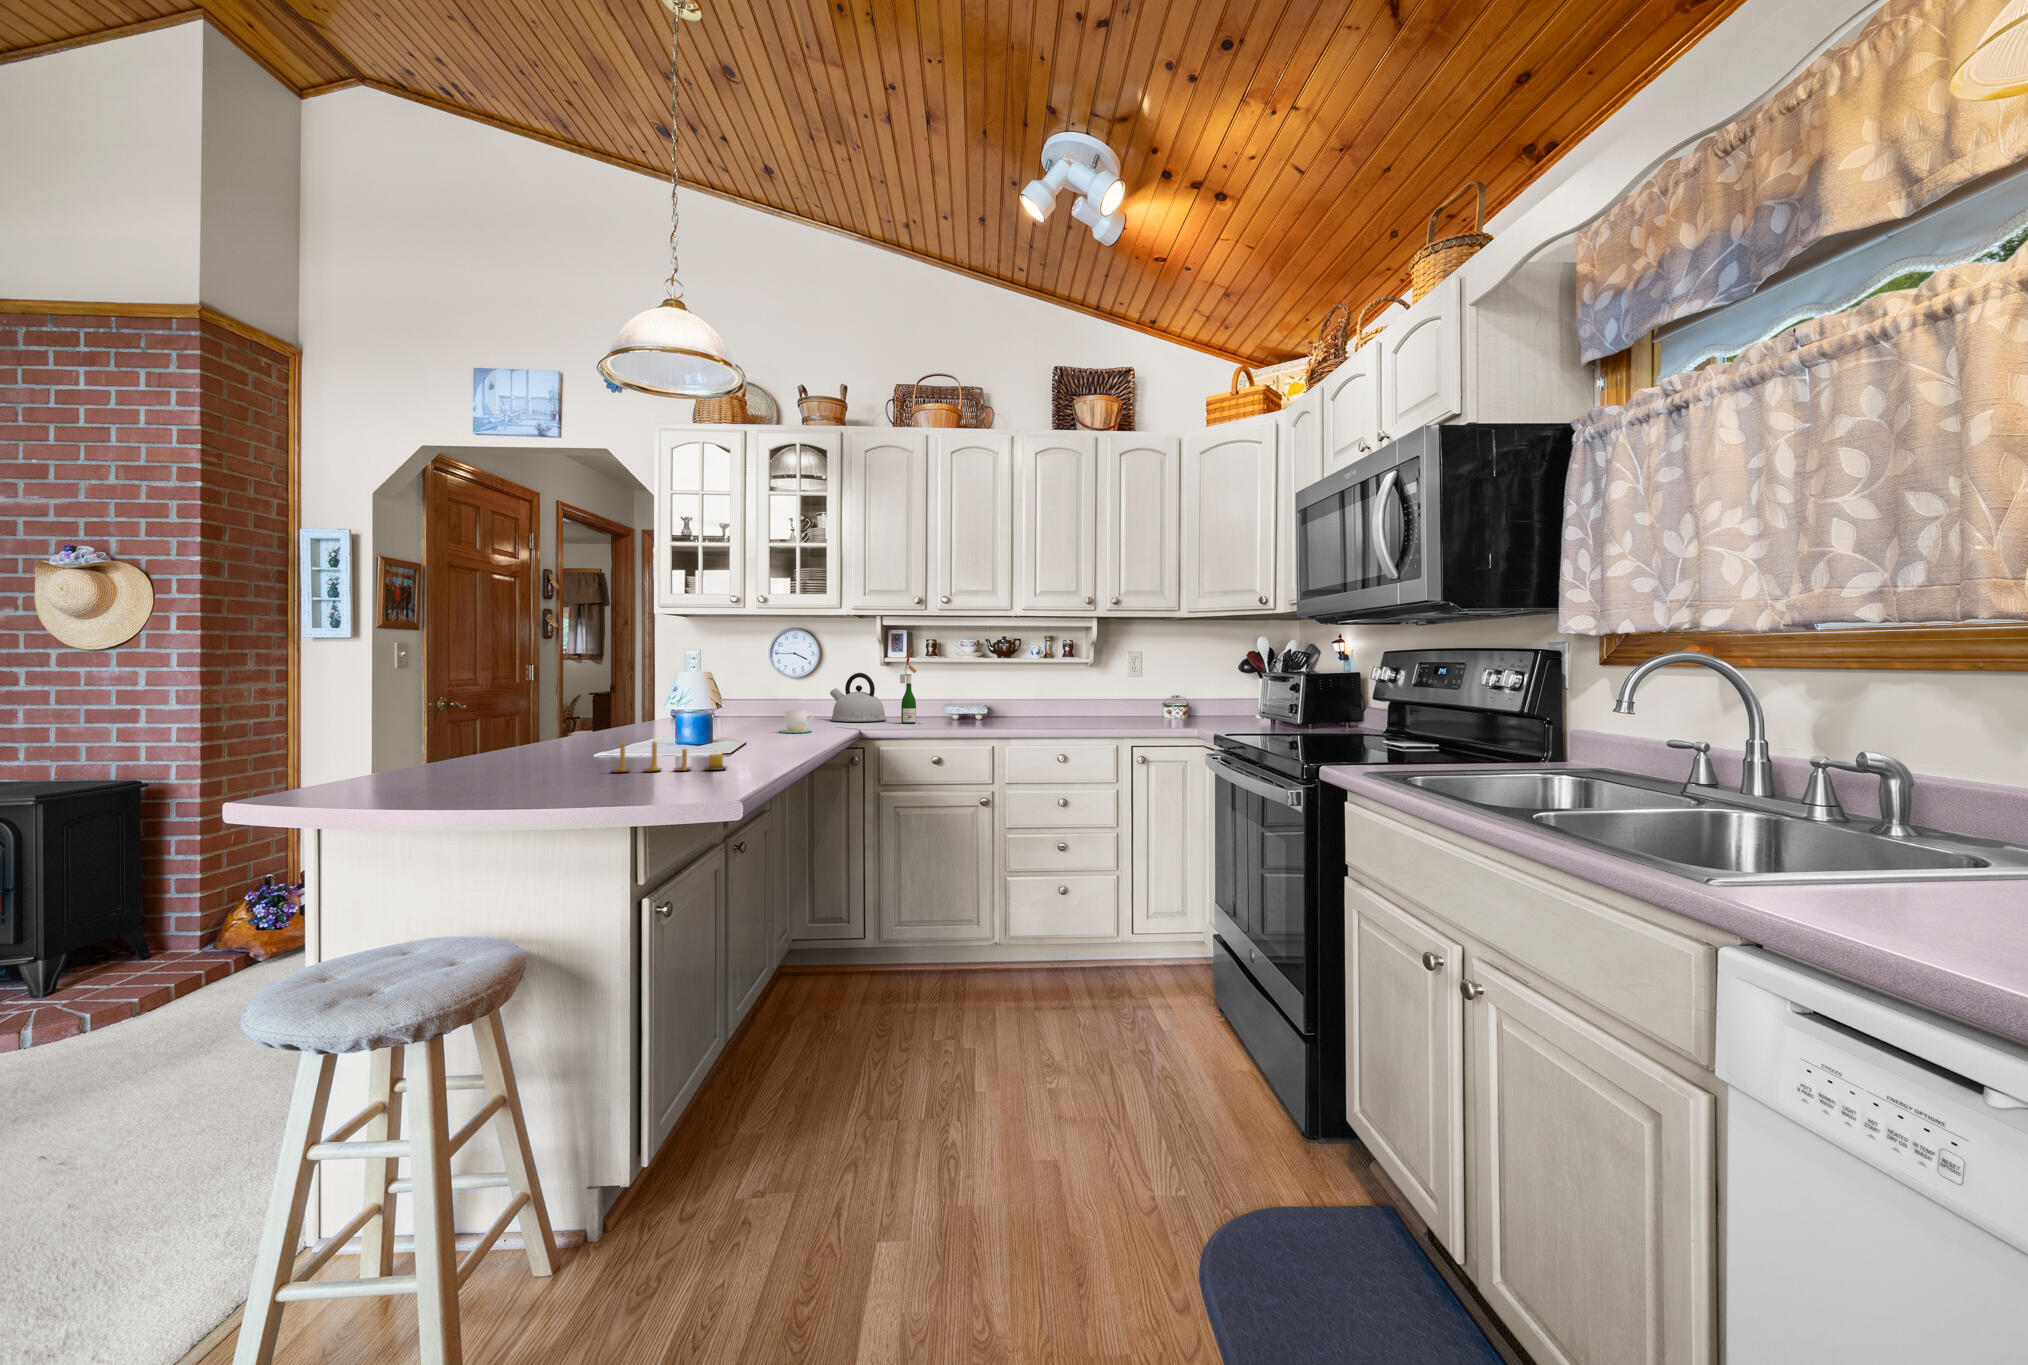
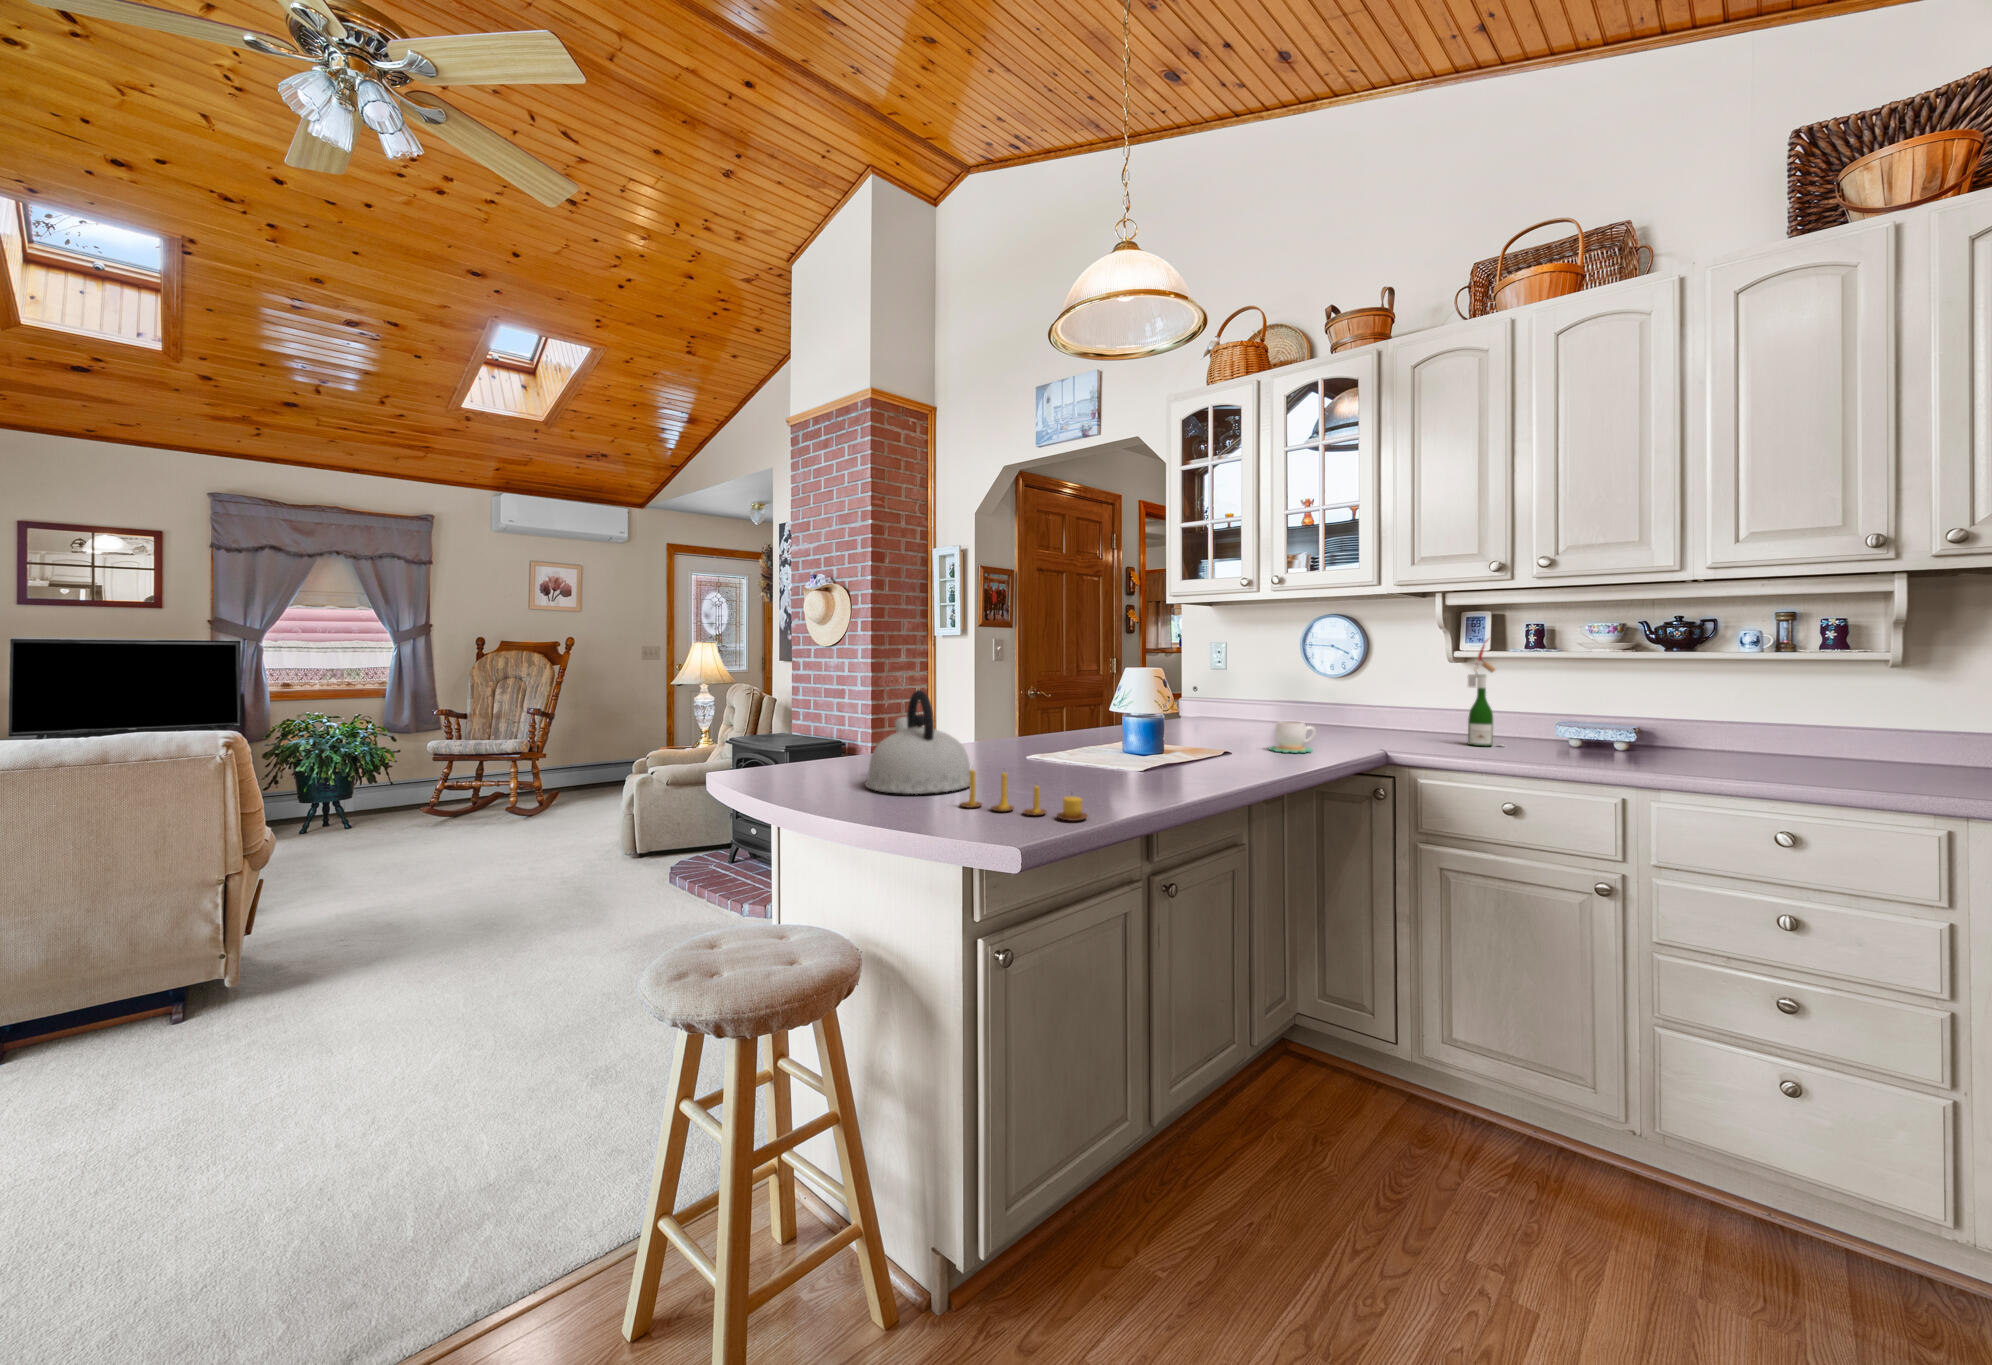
kettle: present [830,673,886,722] -> present [865,690,970,794]

